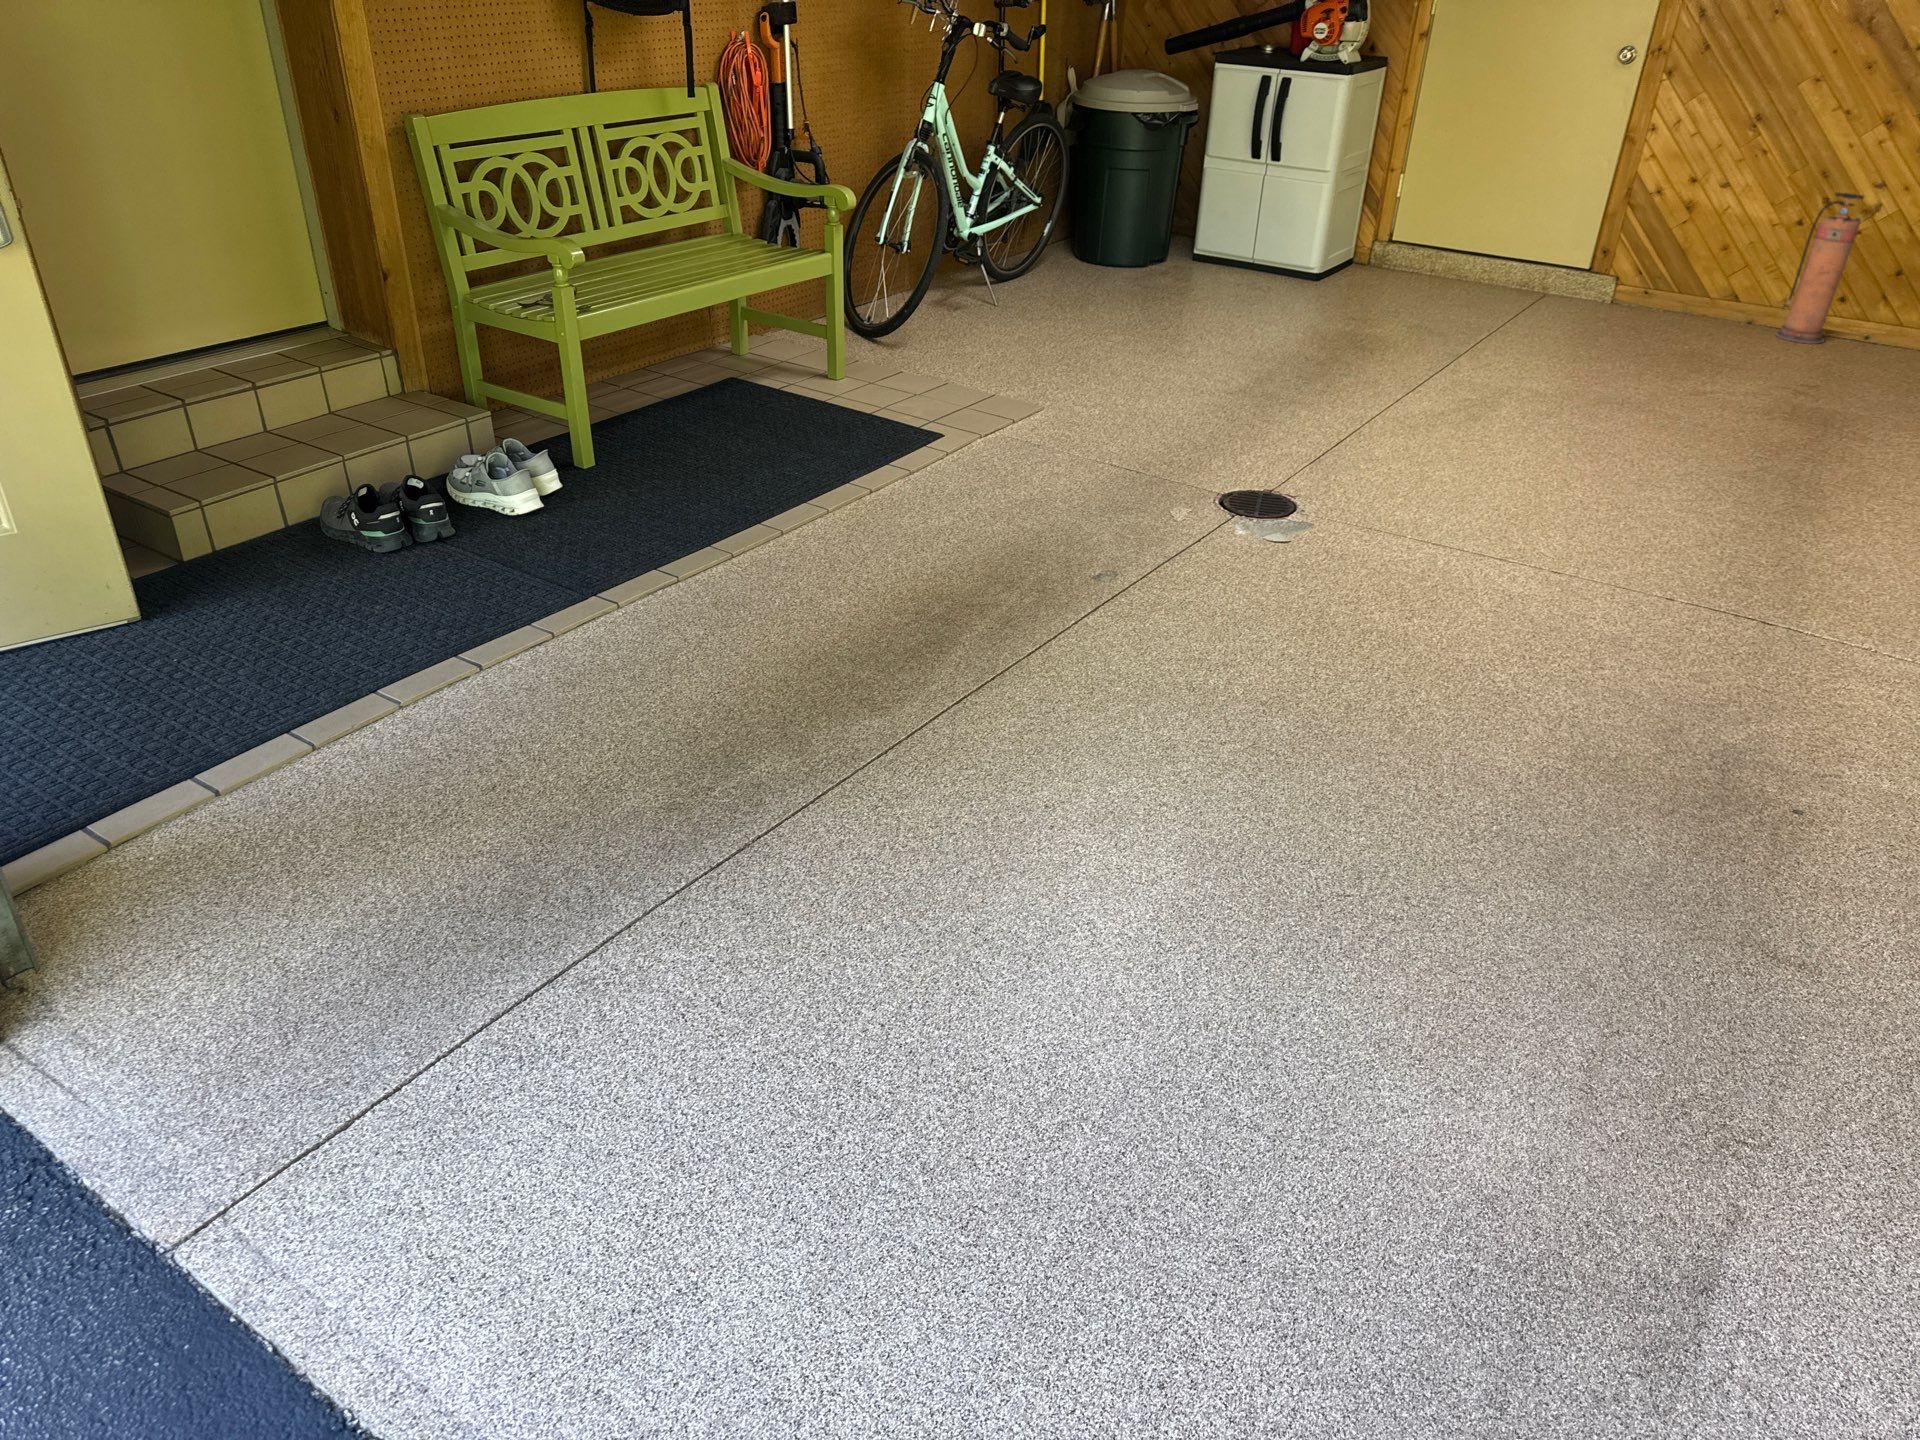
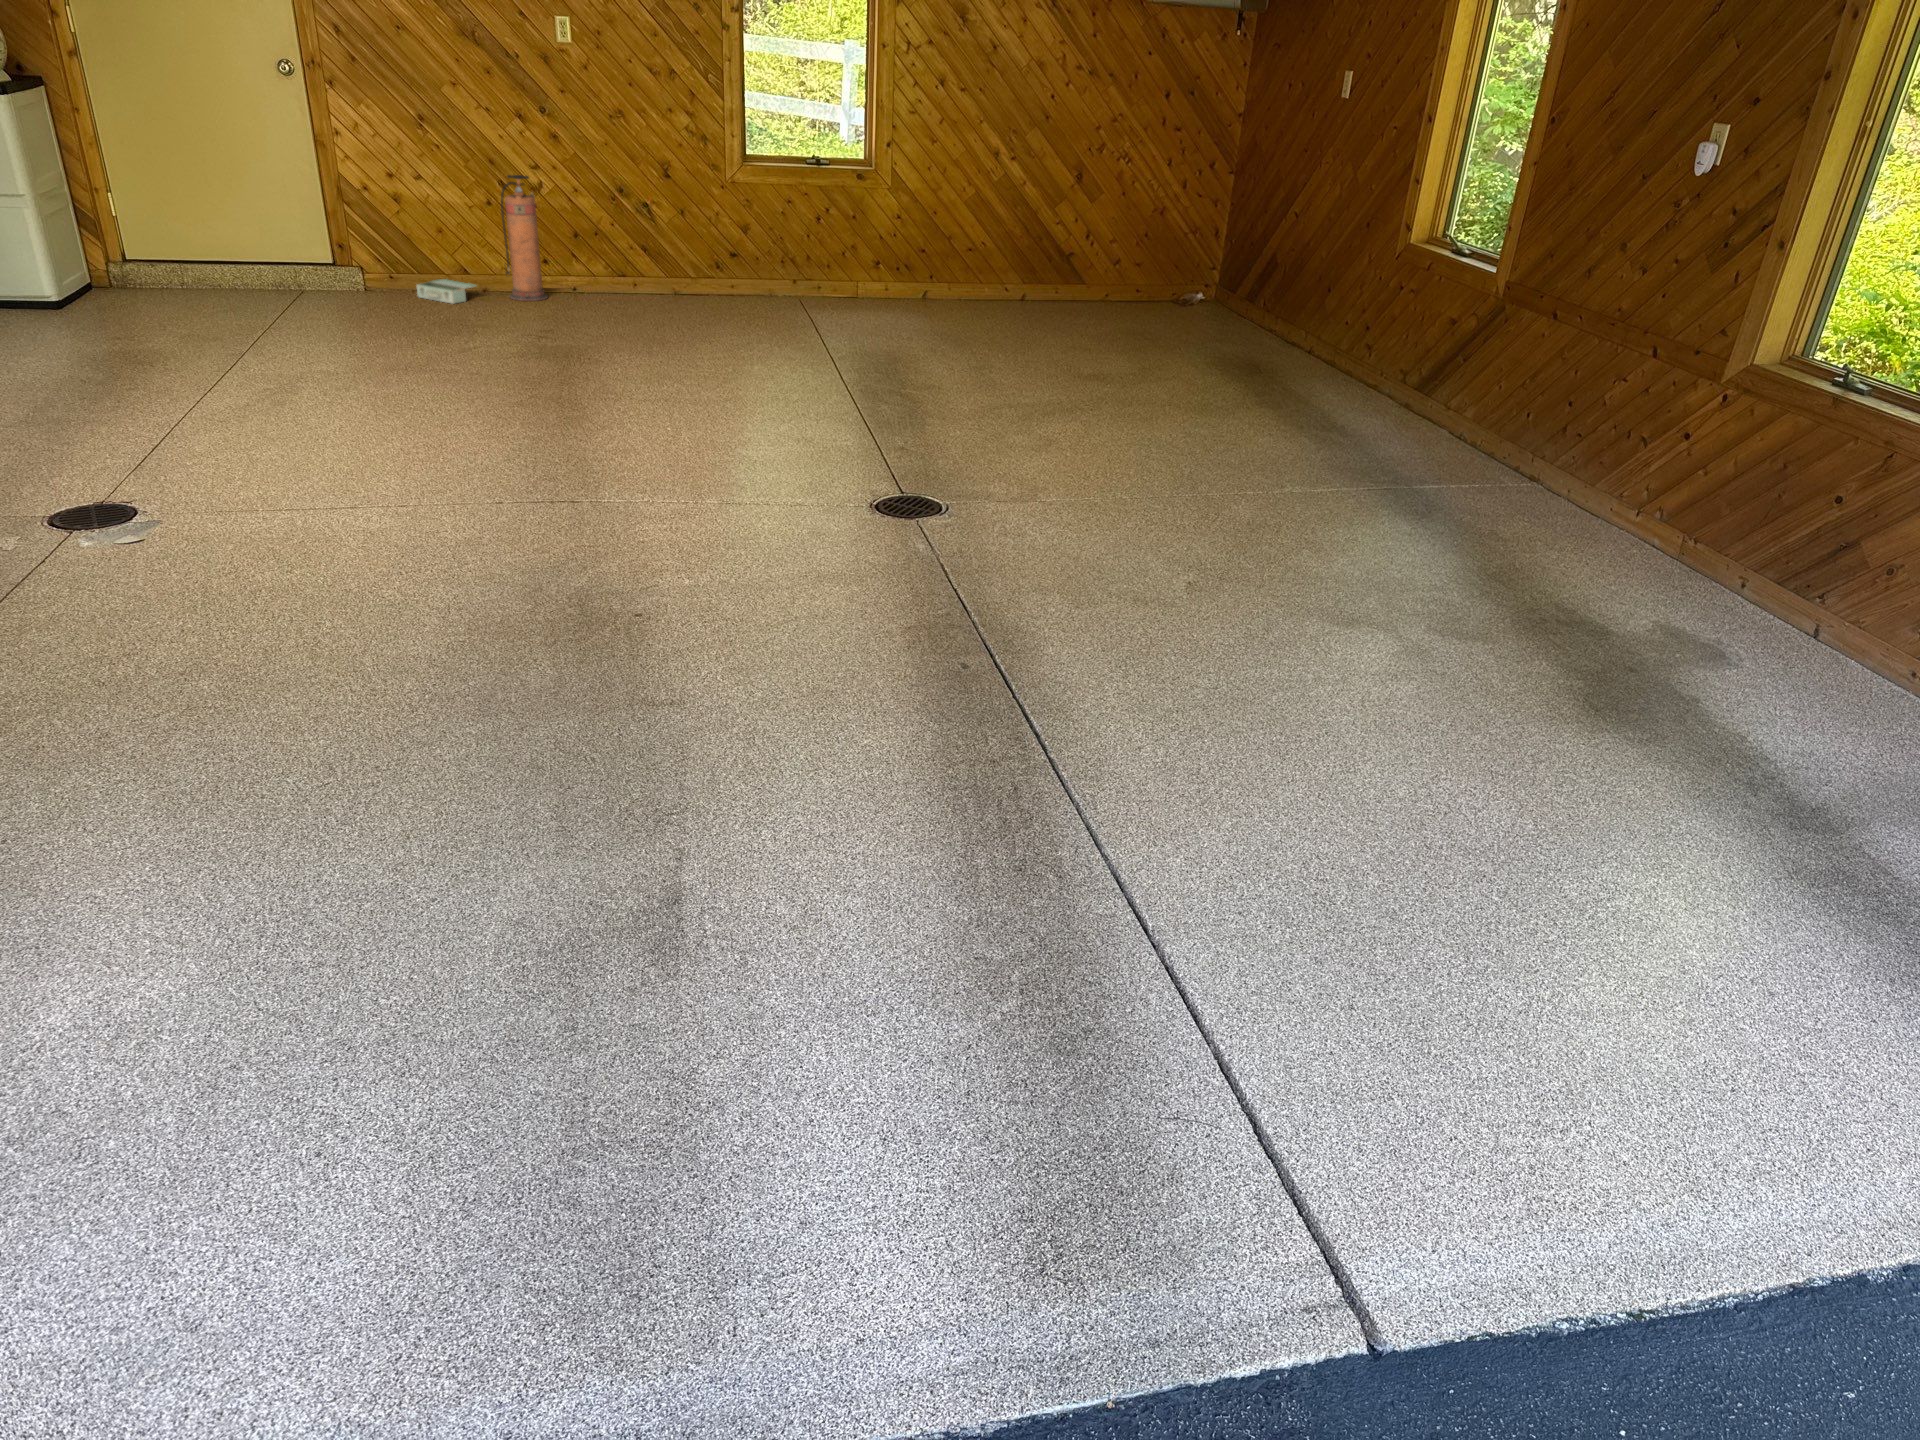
toolbox: none [1665,301,1741,332] -> present [416,279,476,304]

